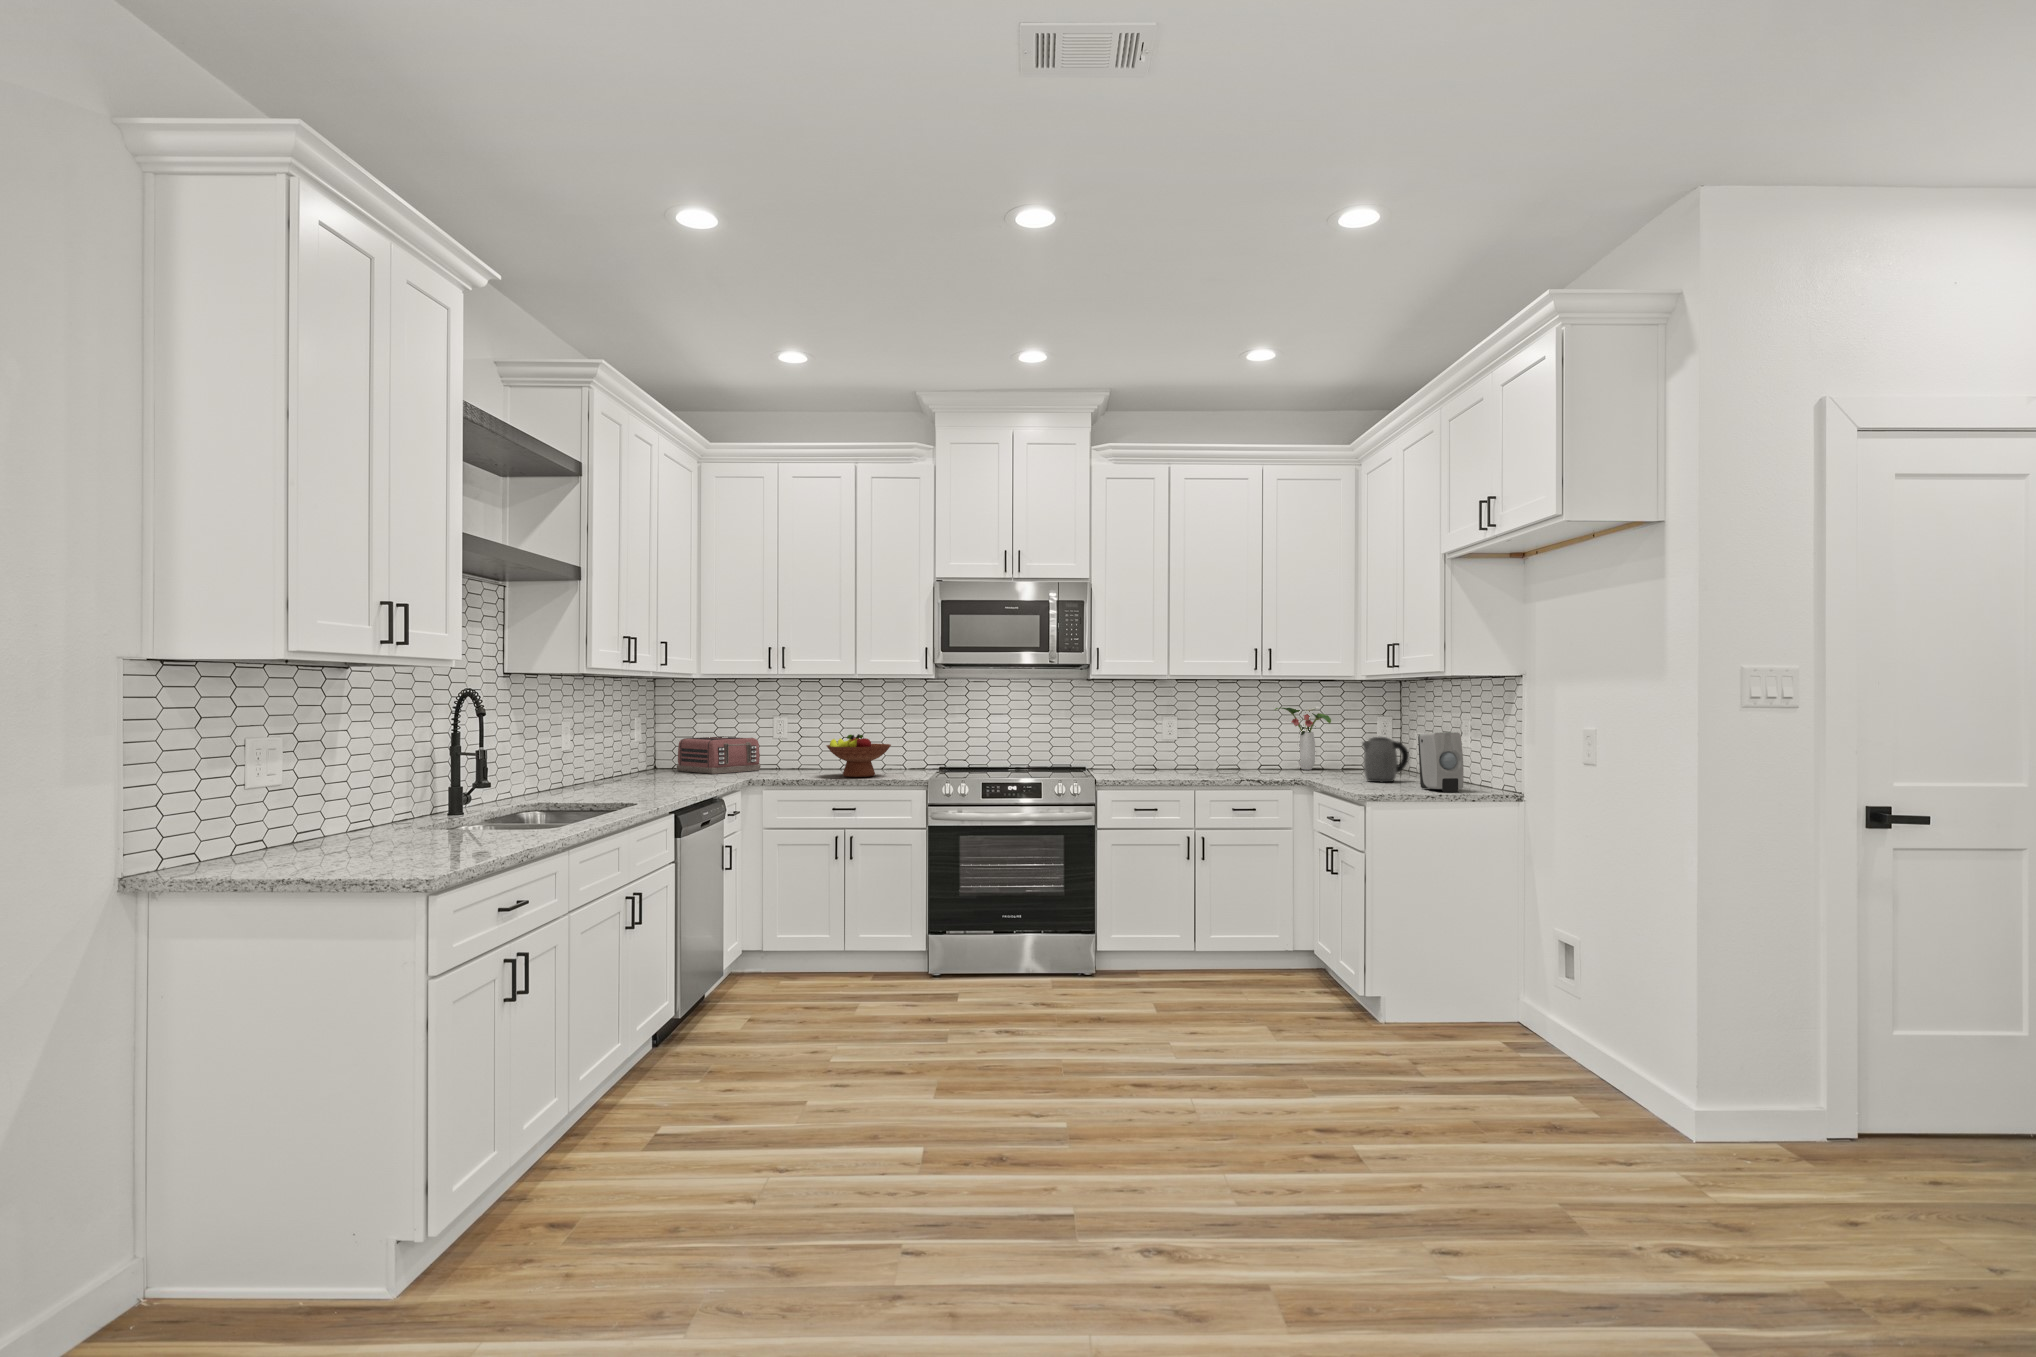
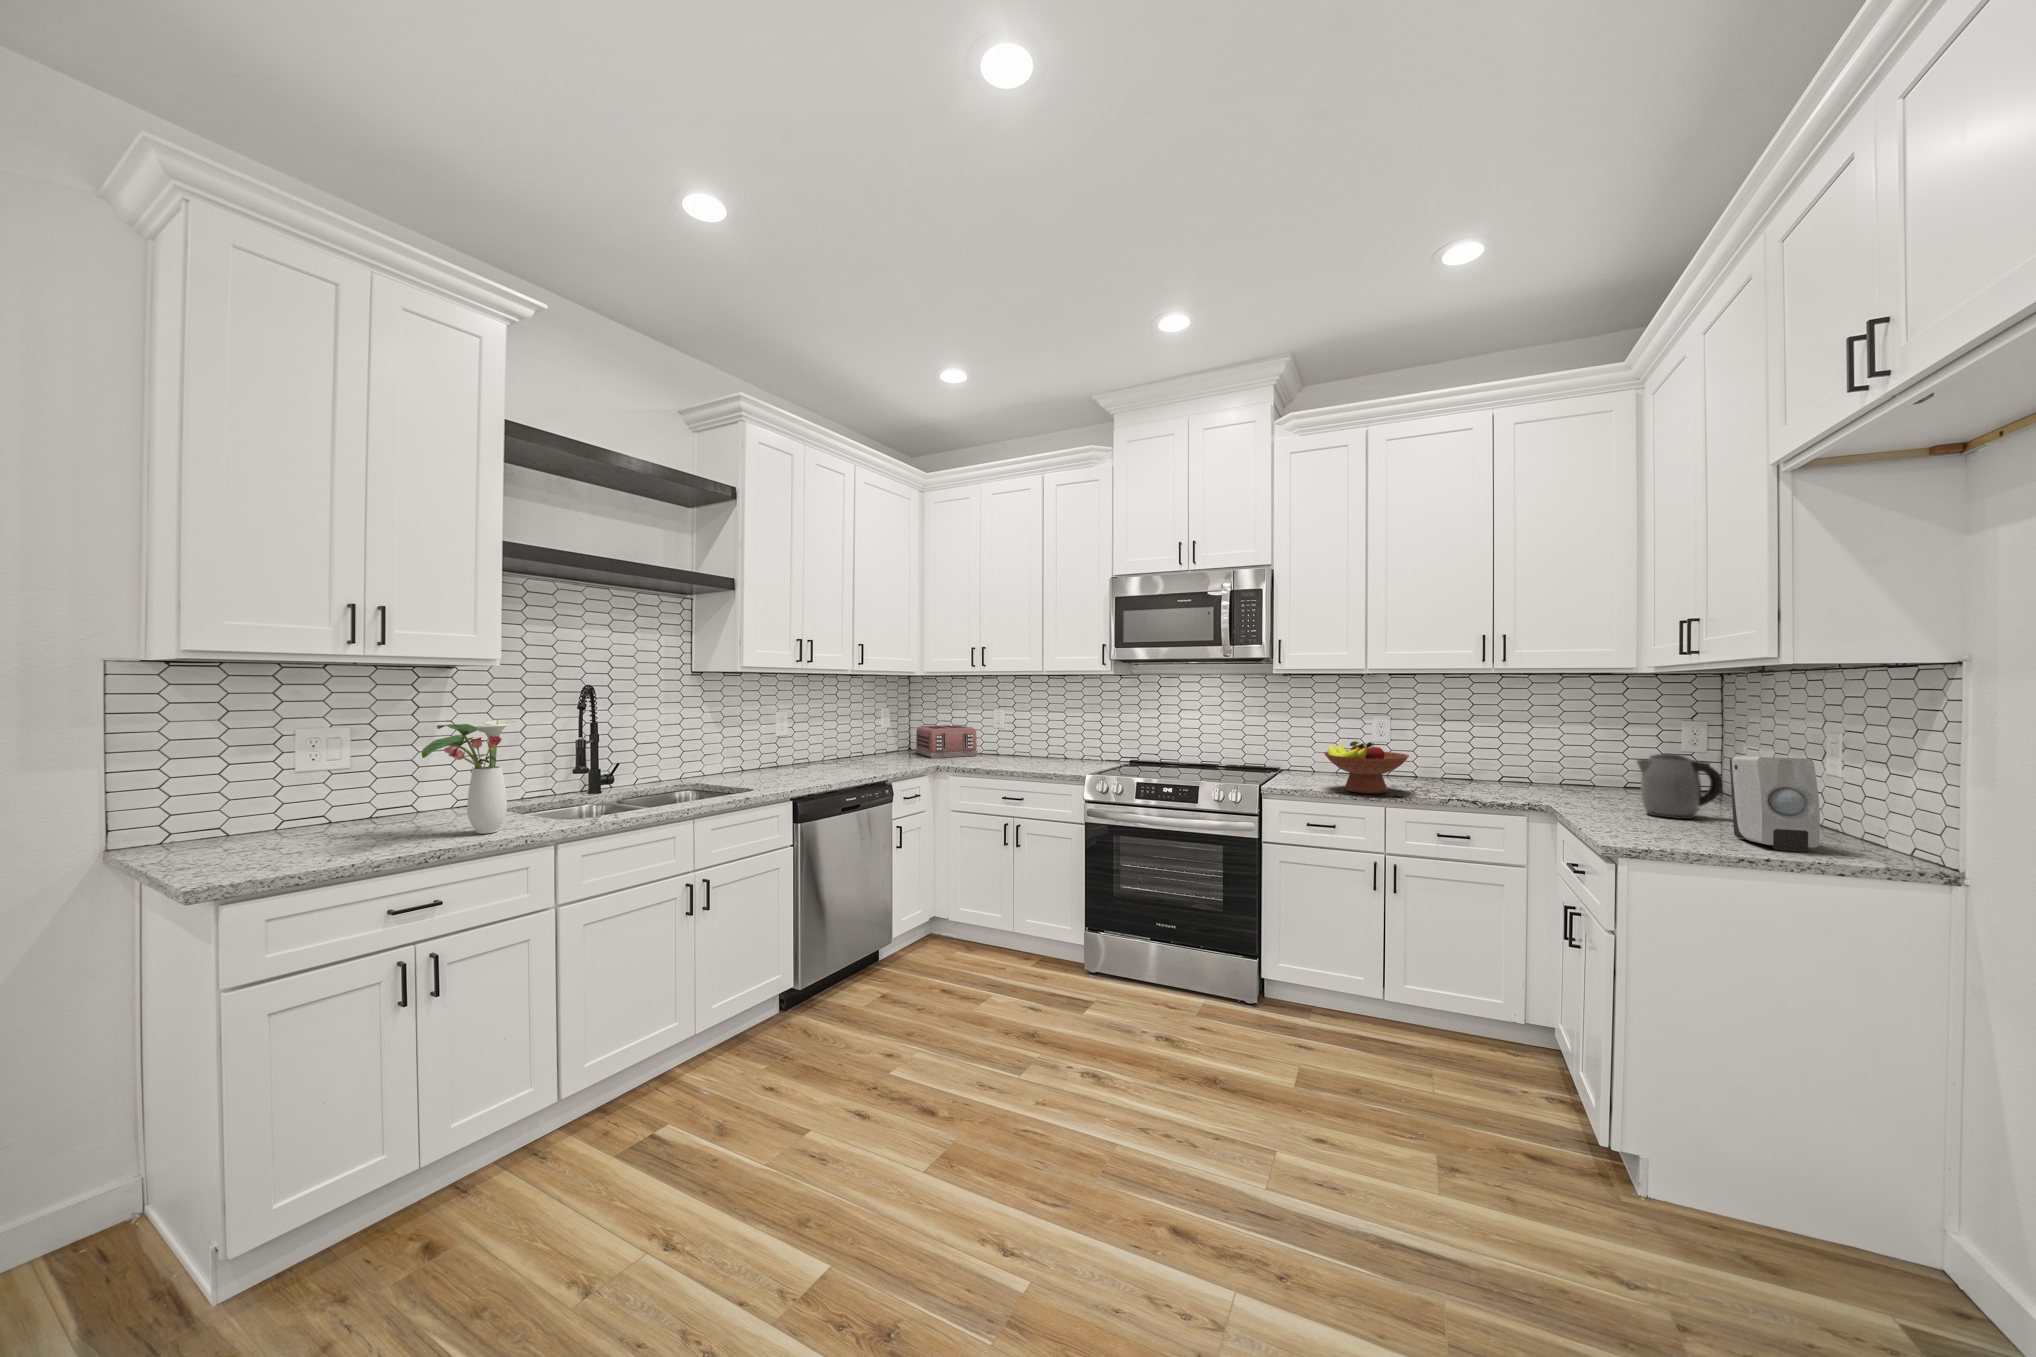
flower arrangement: present [1275,707,1331,770] -> present [422,719,515,834]
fruit bowl: present [826,734,891,777] -> present [1324,741,1409,794]

